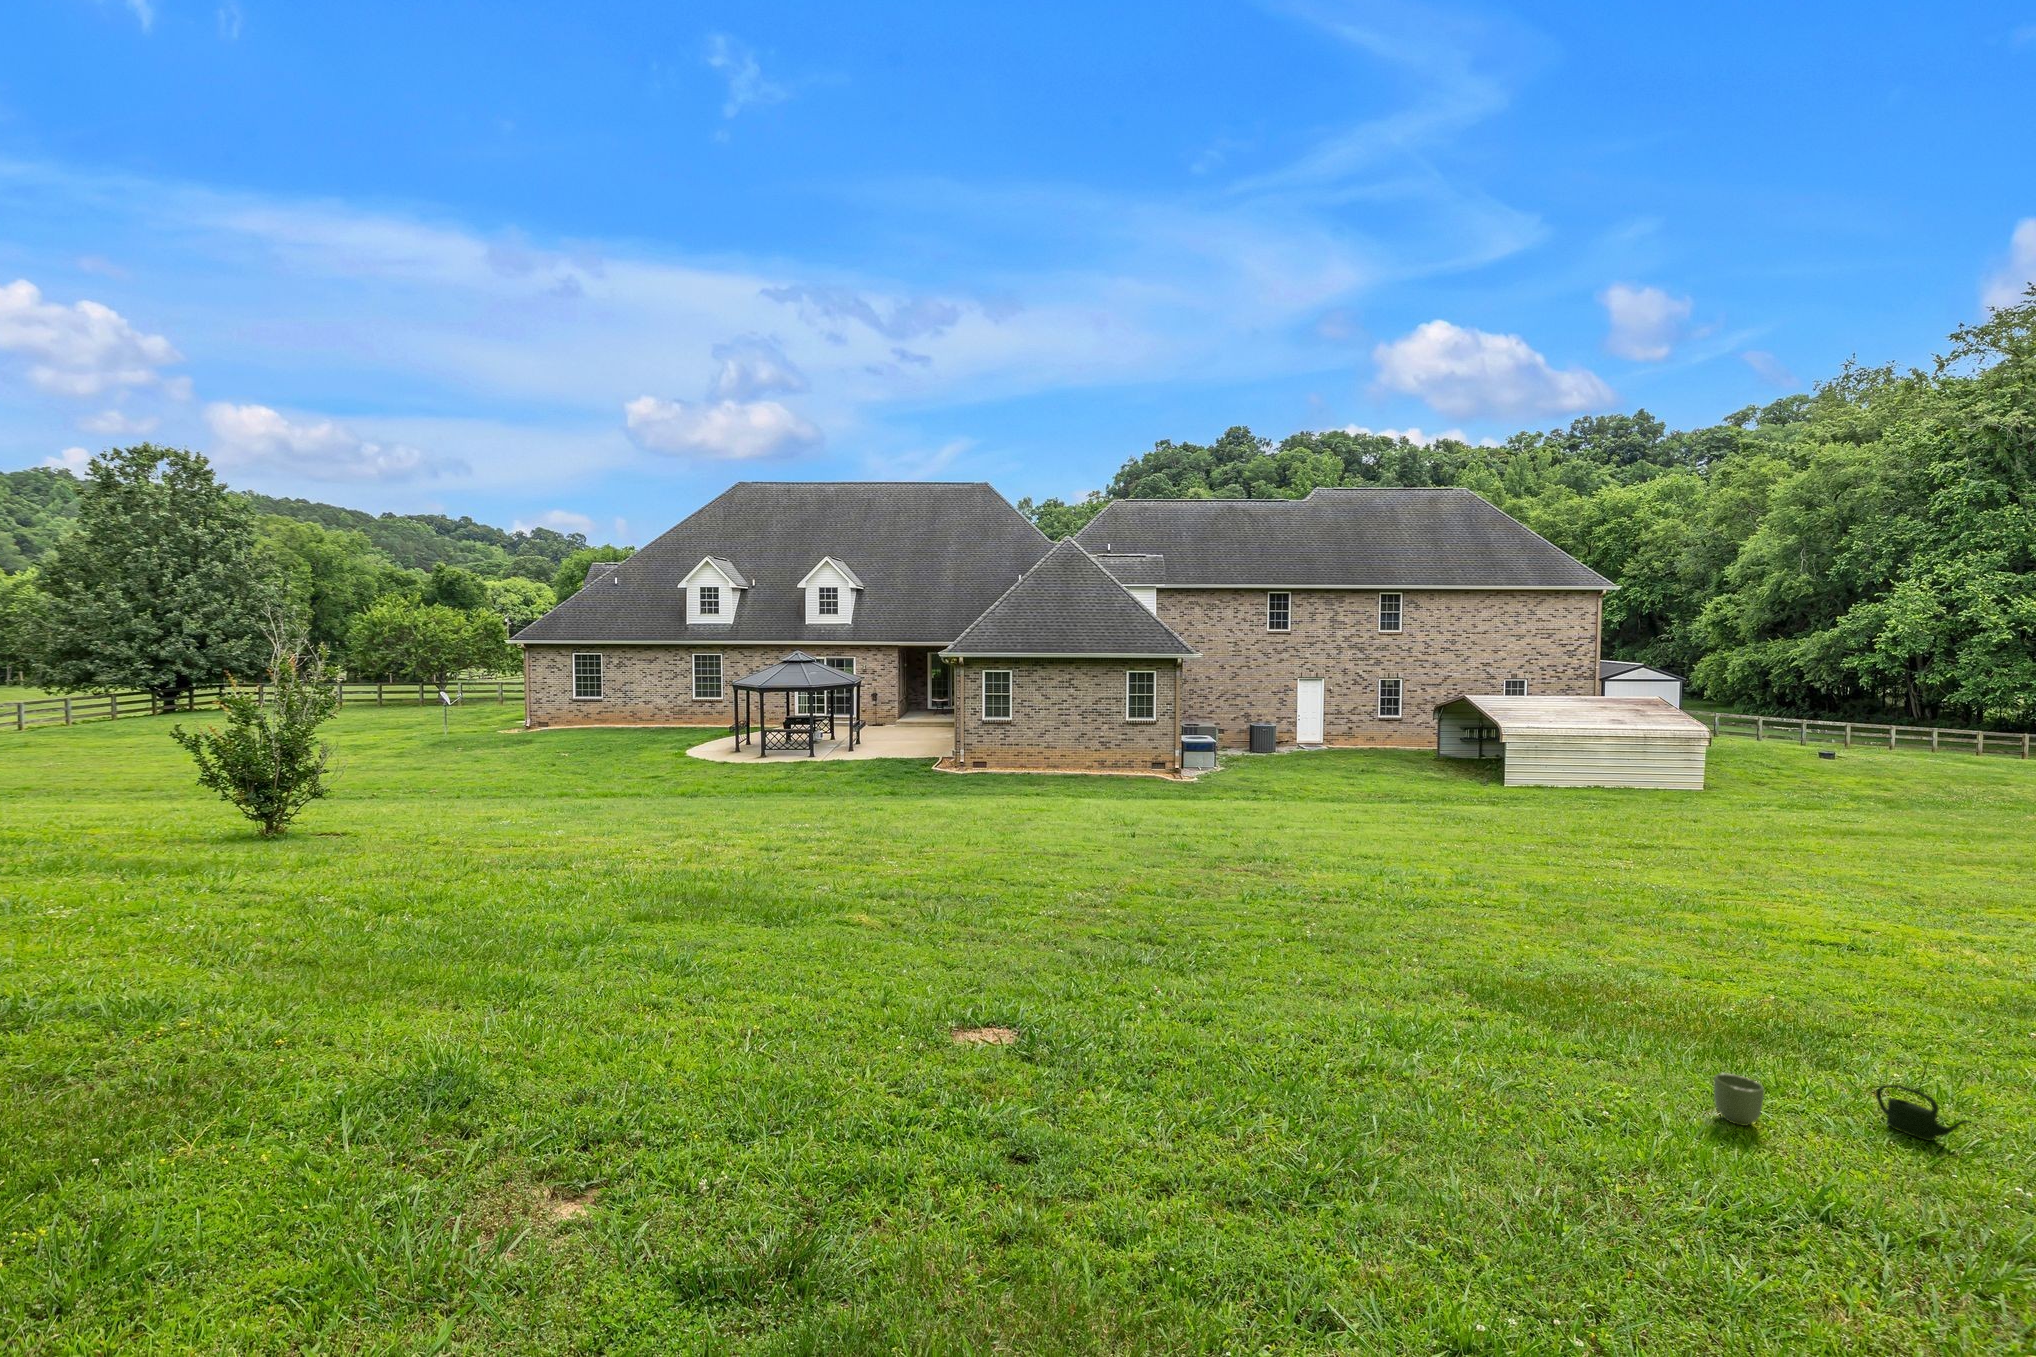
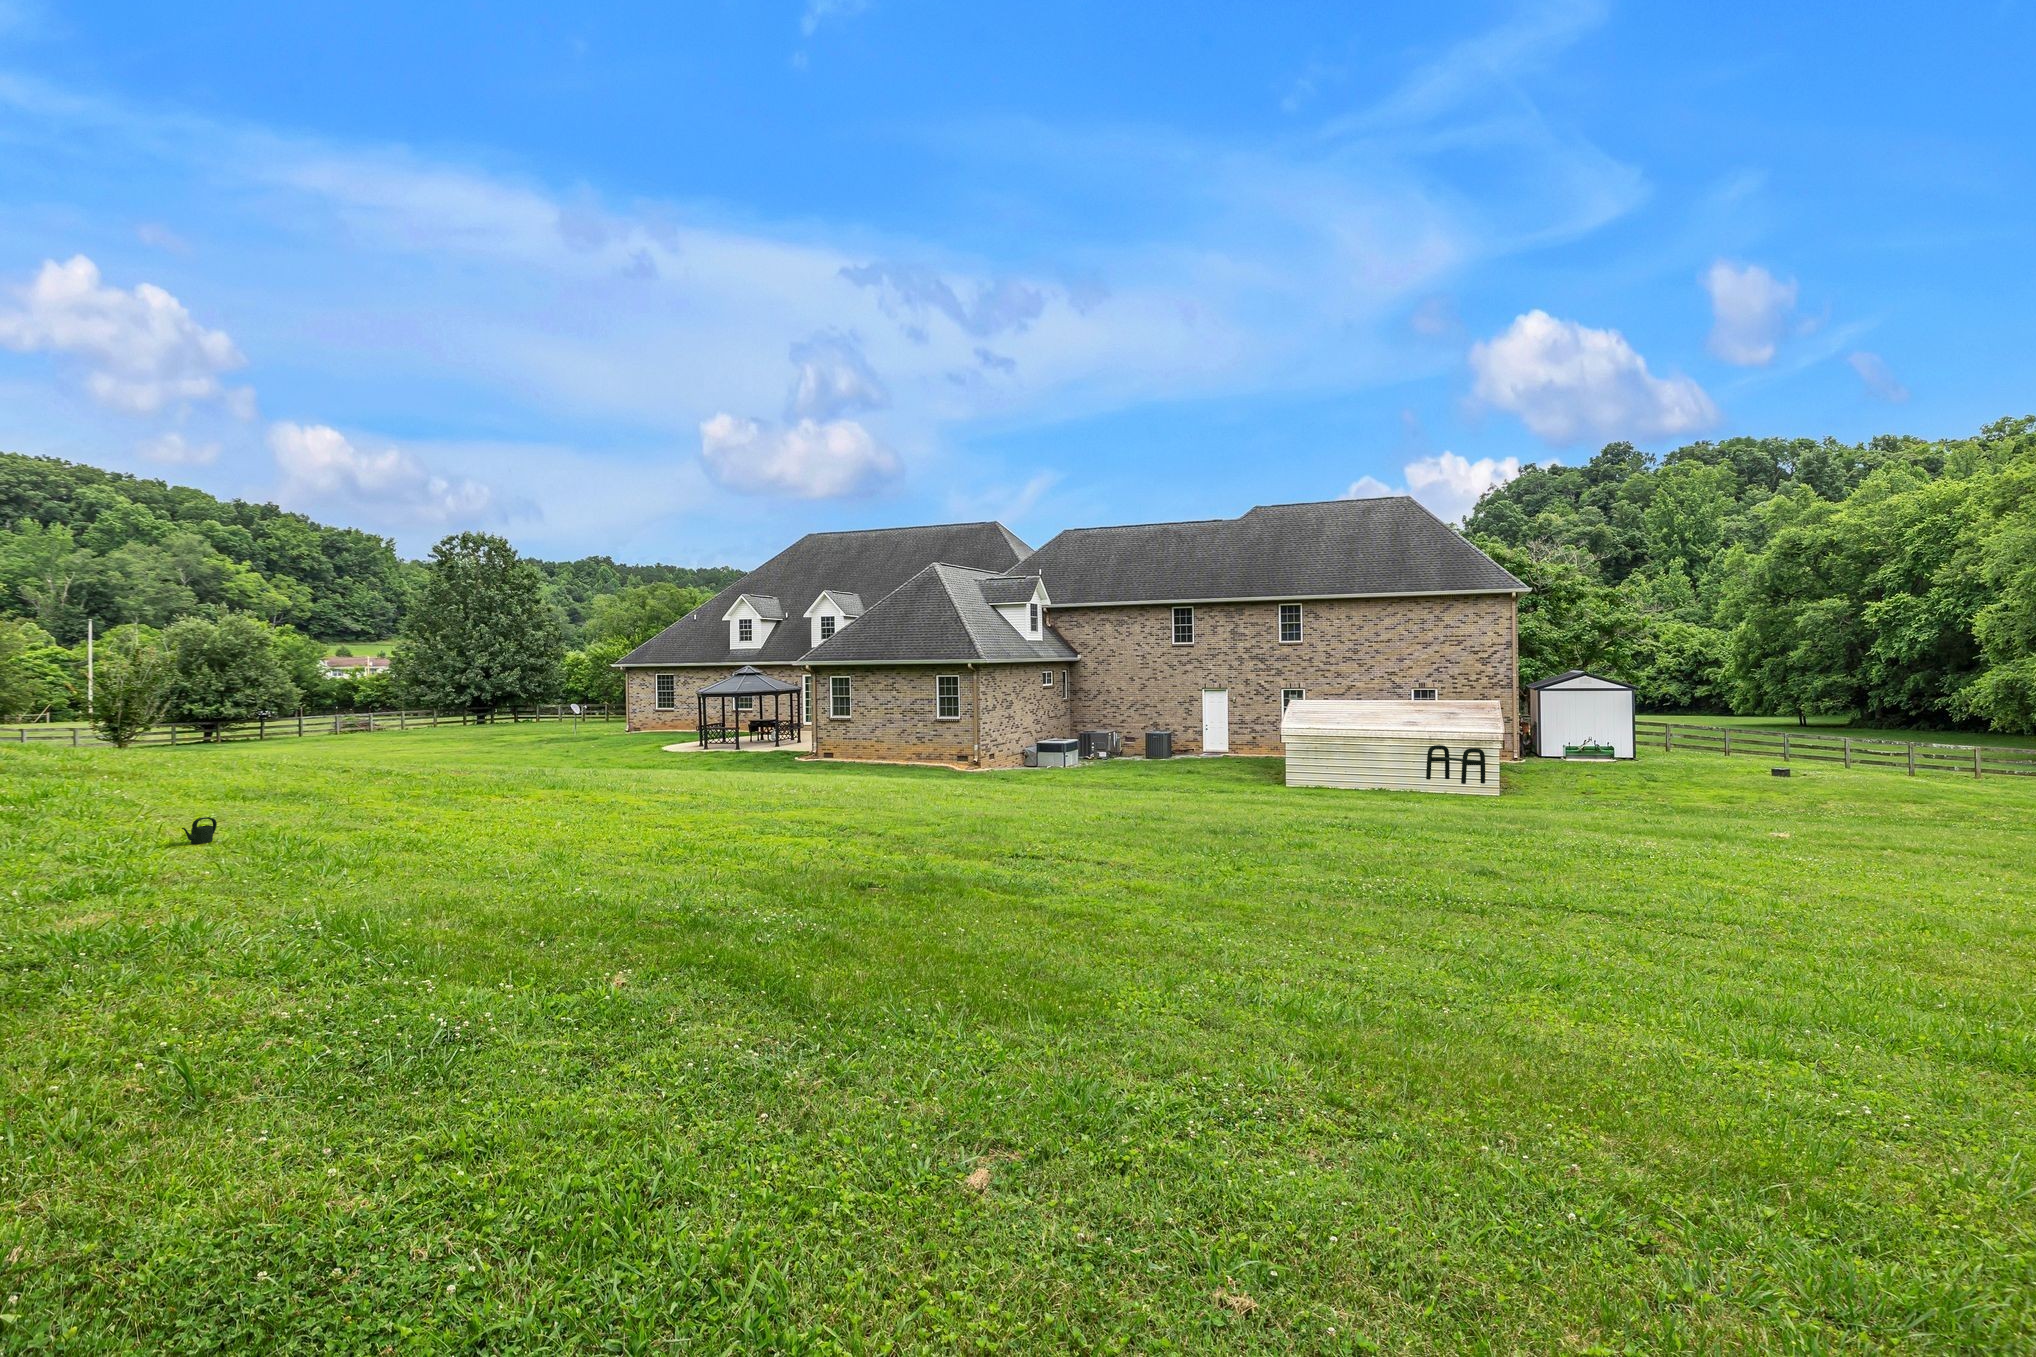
bench: none [1699,746,1759,784] -> present [1426,745,1485,784]
planter: present [1714,1073,1764,1126] -> none [141,811,171,835]

